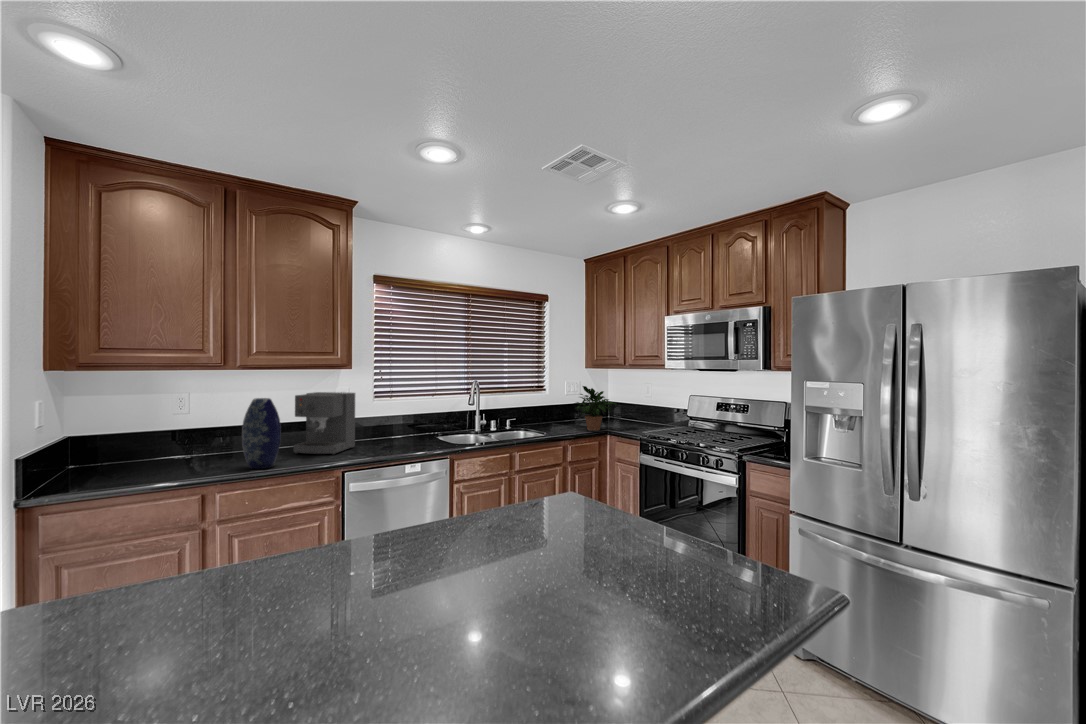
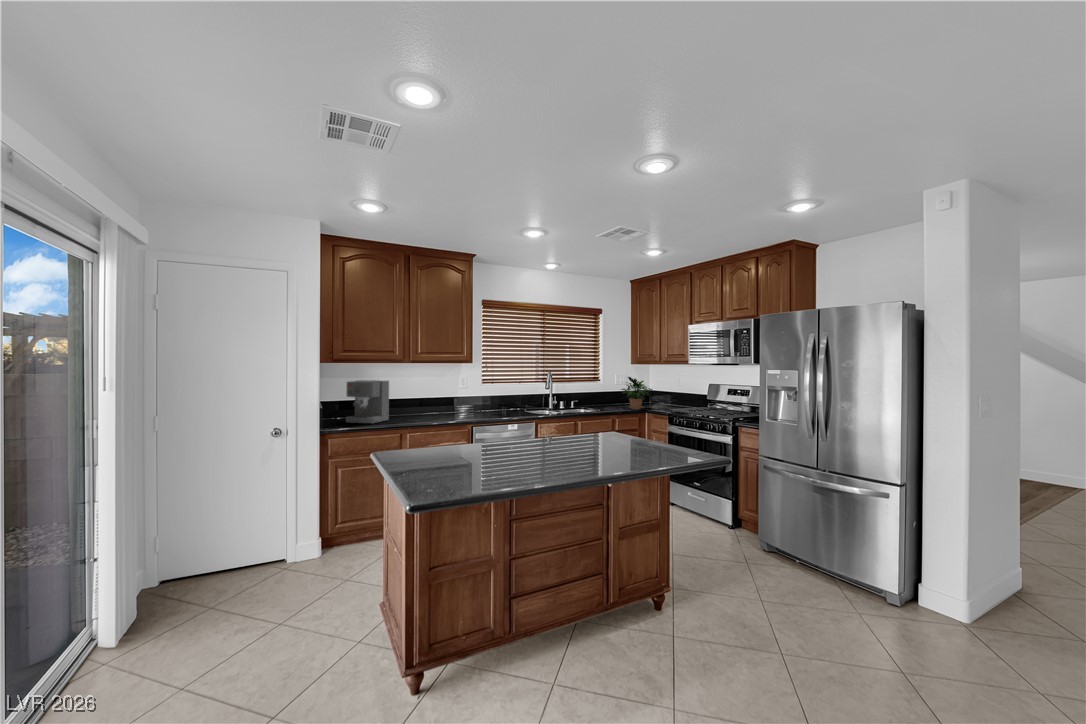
coffee maker: present [294,392,355,454] -> present [346,380,389,424]
vase: present [242,398,281,469] -> none [417,380,437,422]

